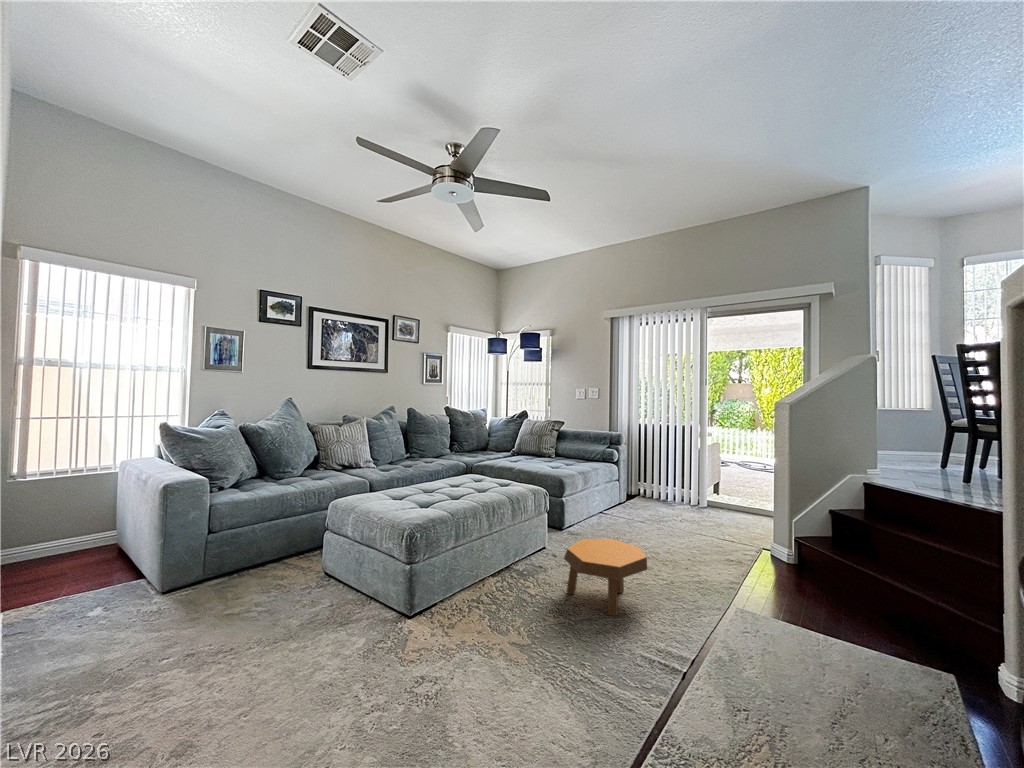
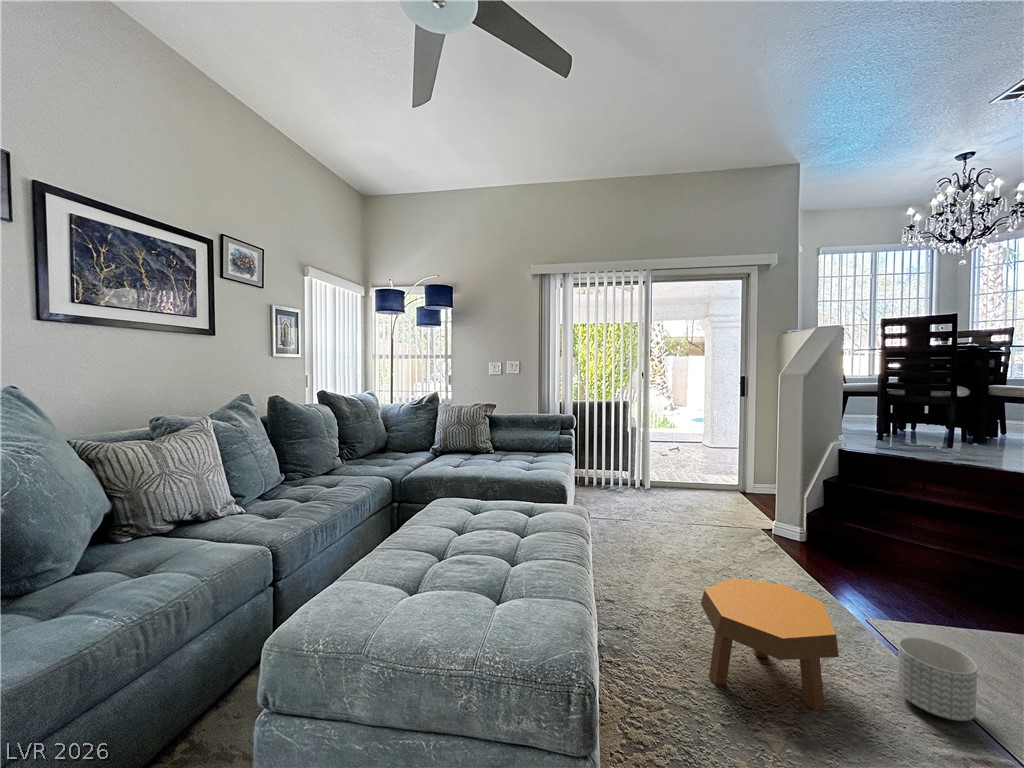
planter: none [673,588,716,640] -> present [897,637,977,721]

